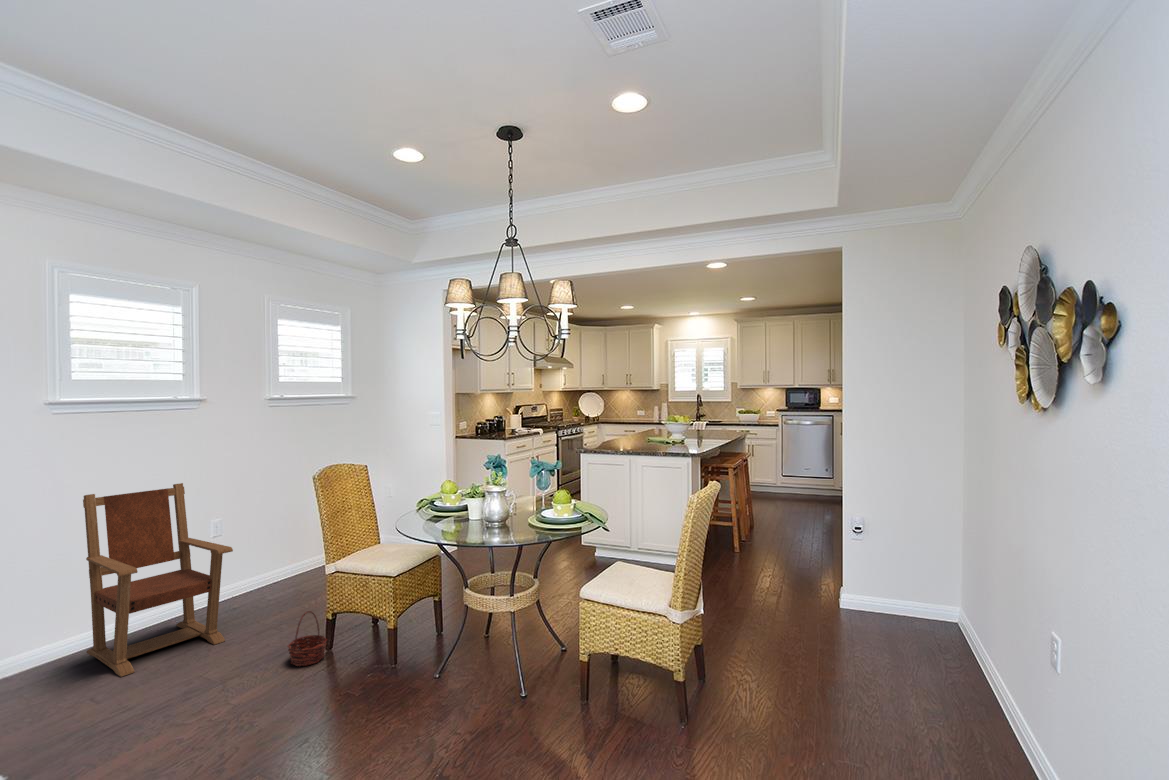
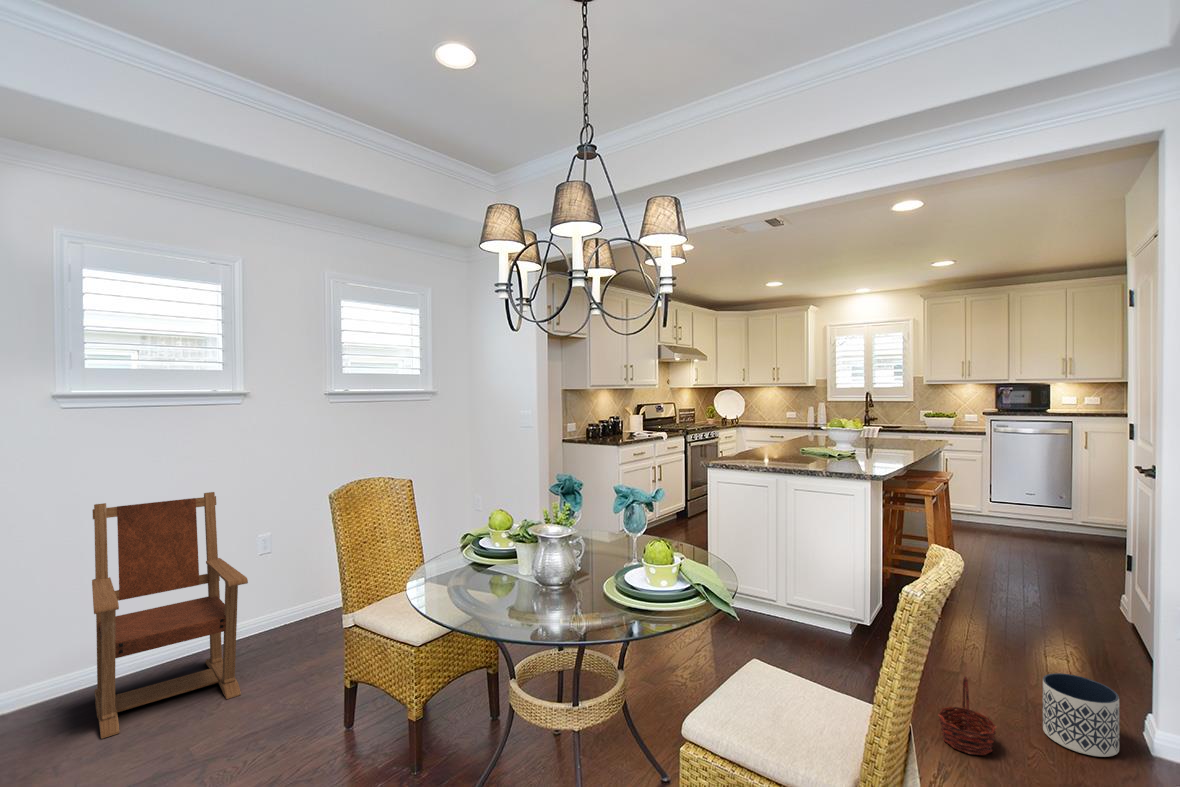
planter: none [787,569,824,612] -> present [1043,673,1119,757]
basket: present [288,611,327,666] -> present [938,676,996,755]

